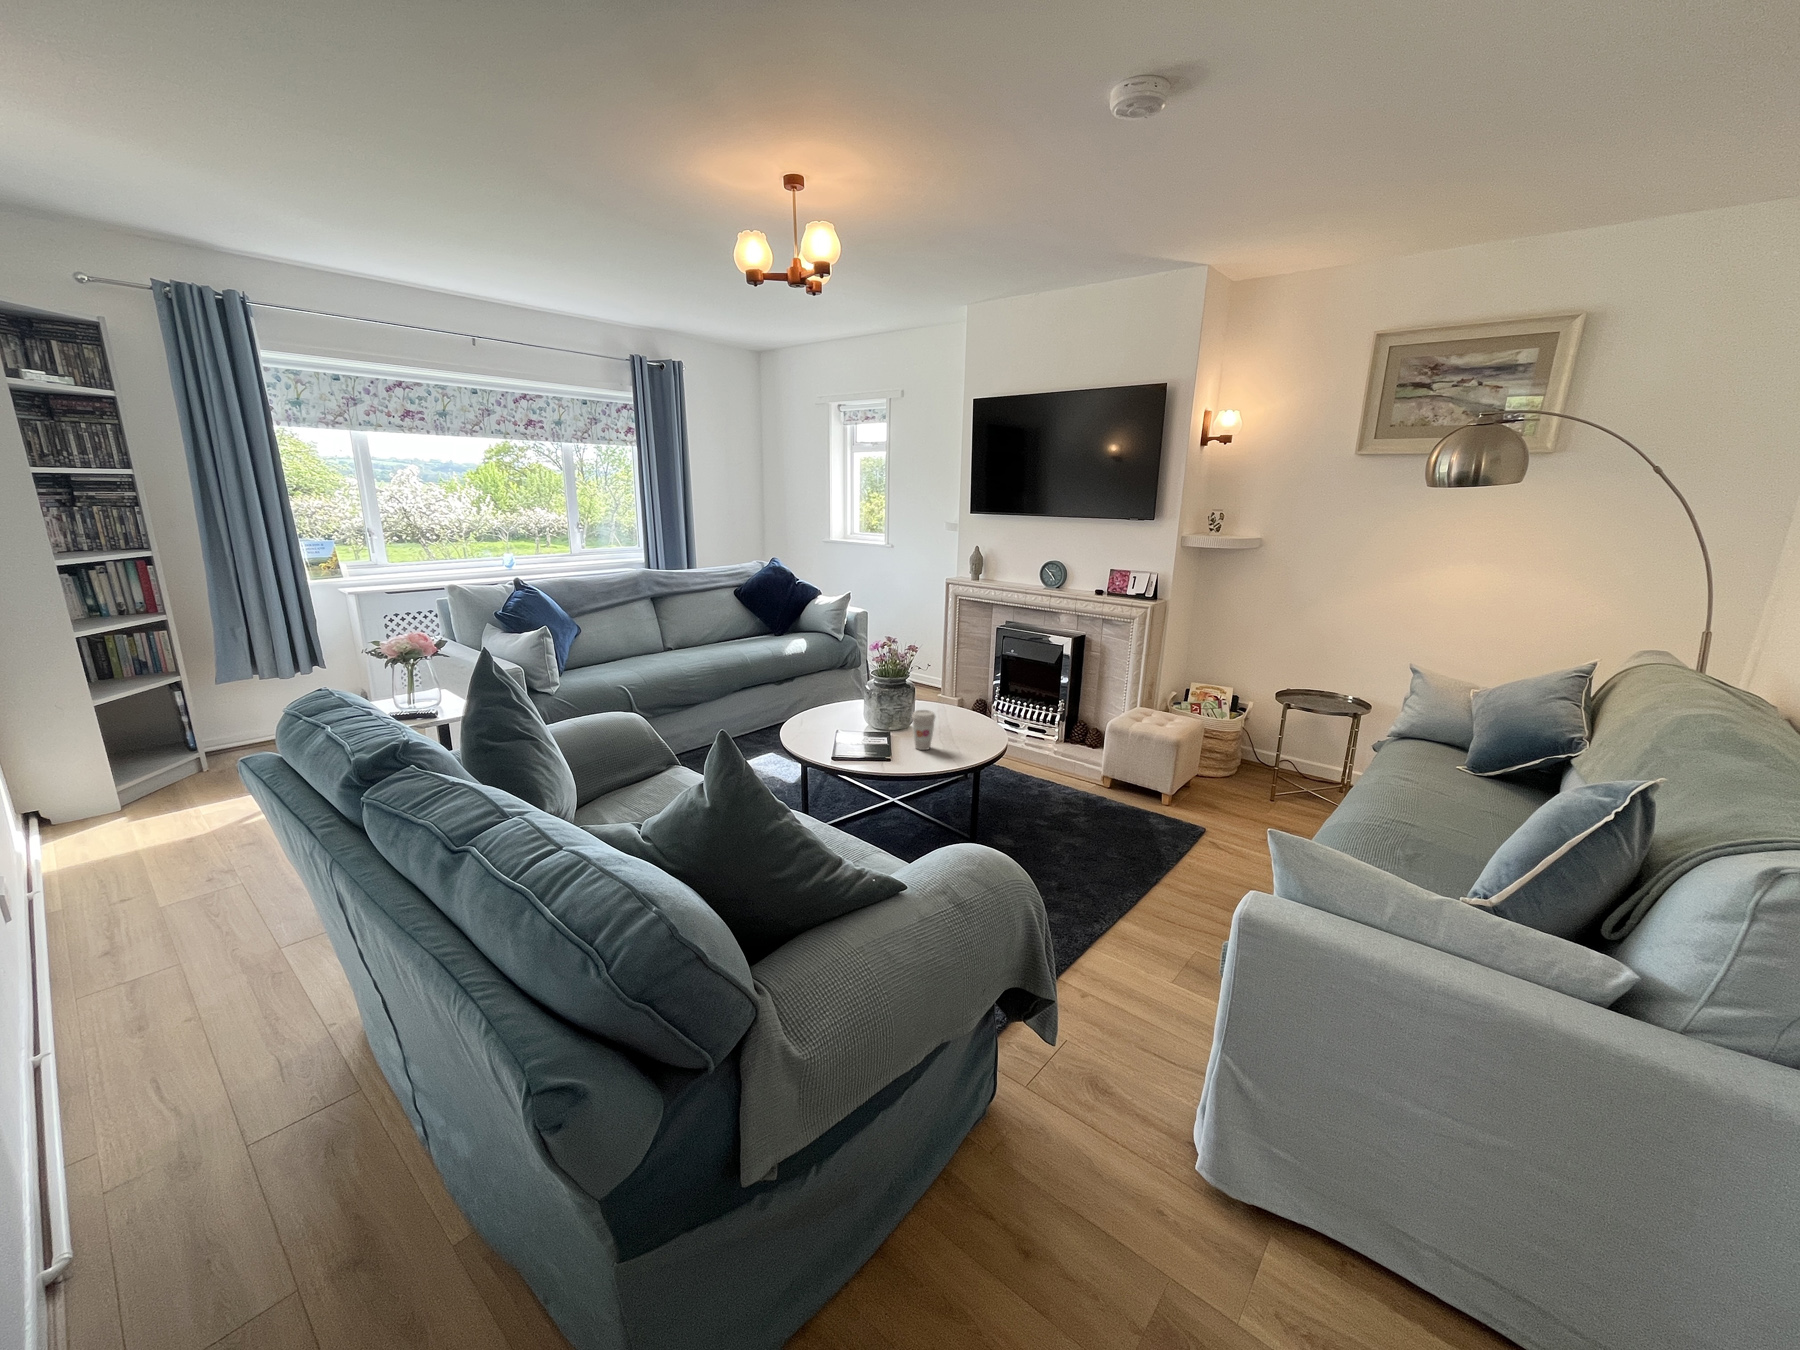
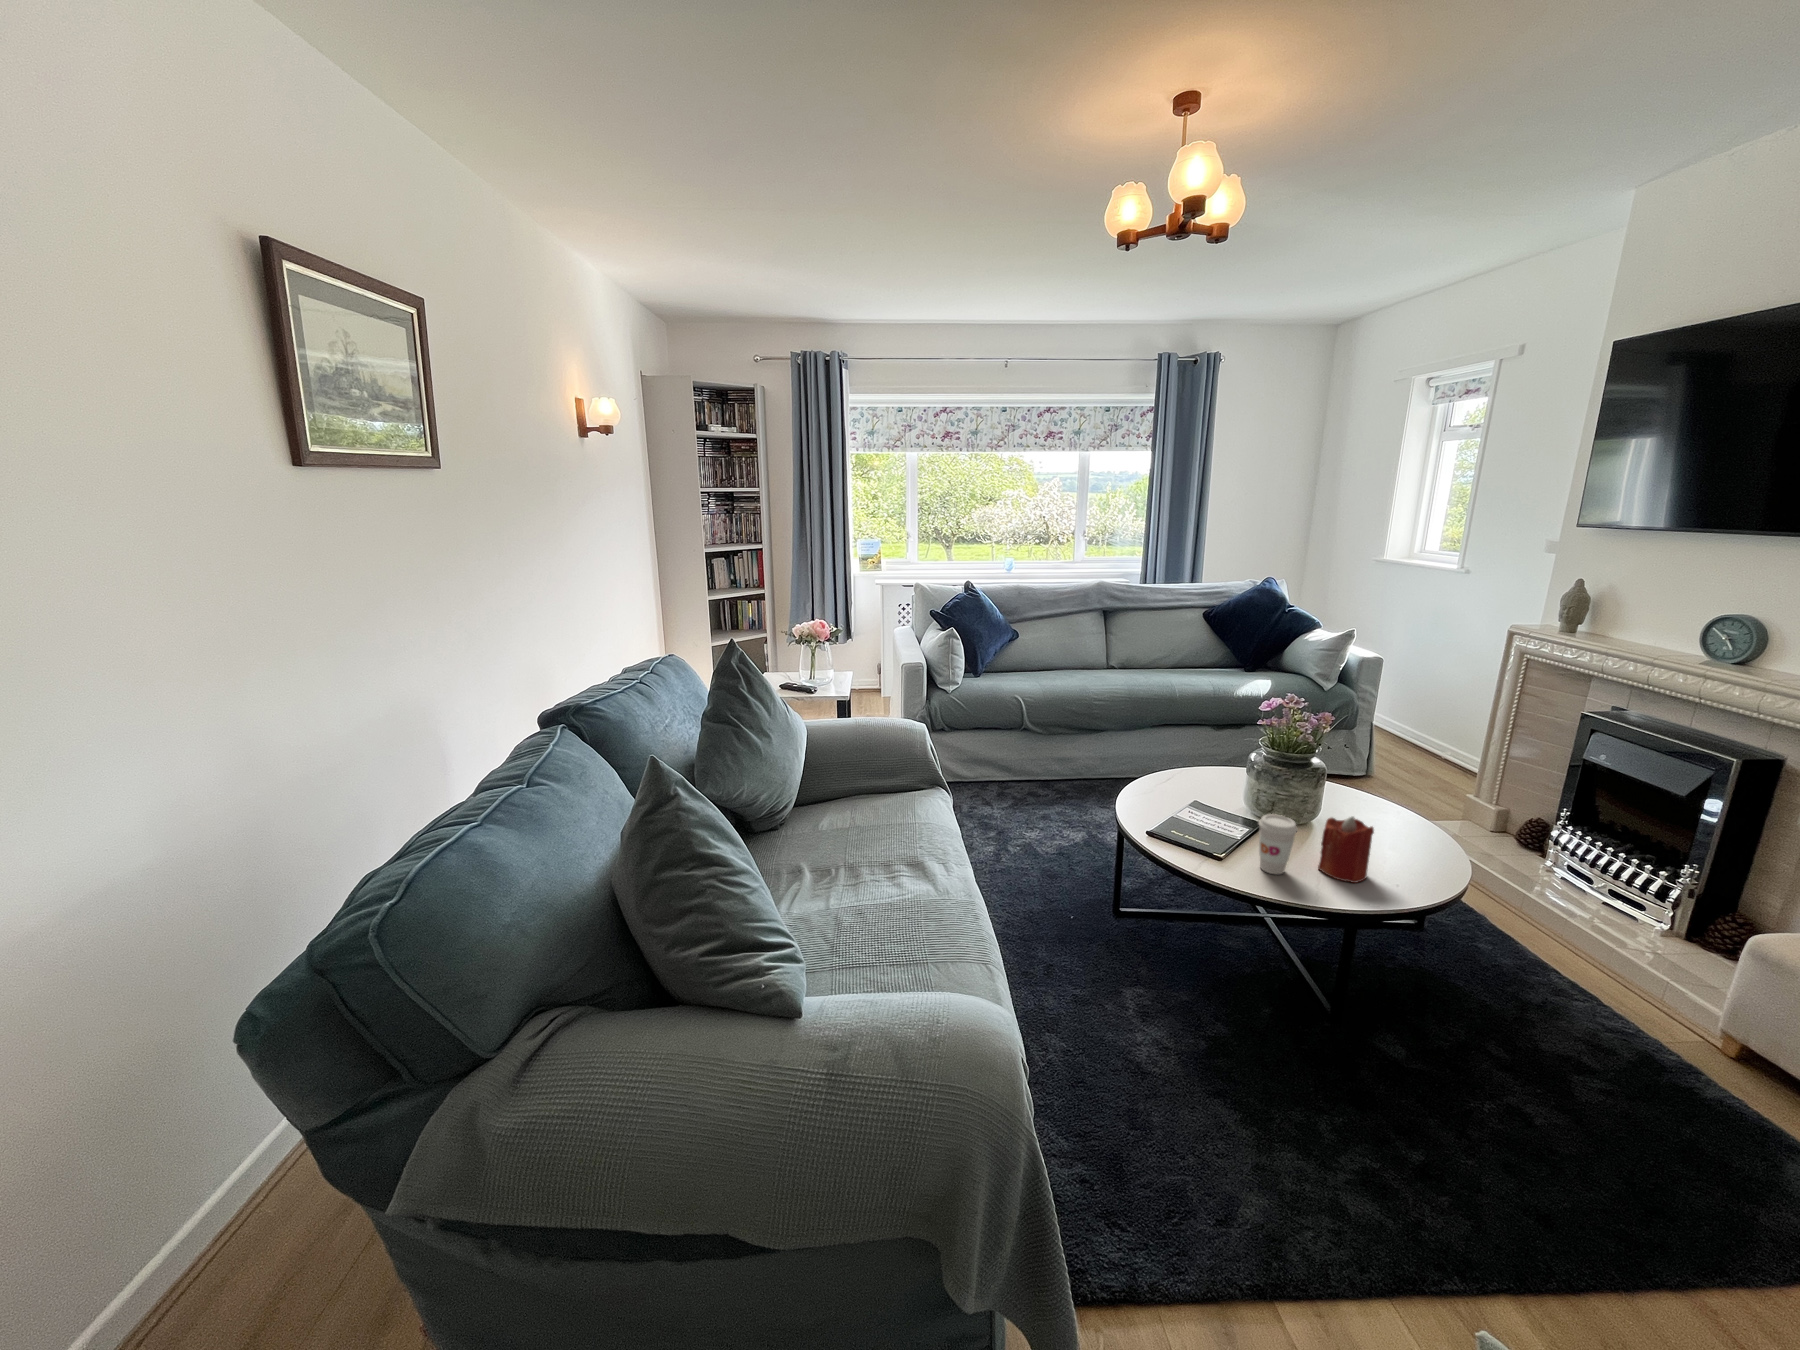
candle: none [942,700,971,743] -> present [1318,816,1374,883]

